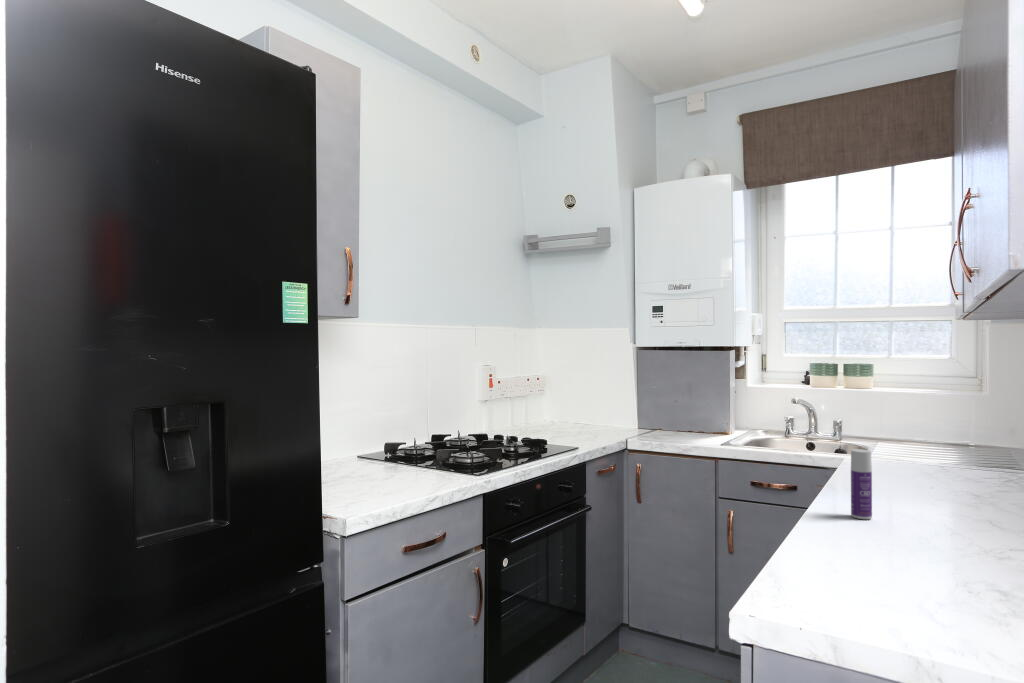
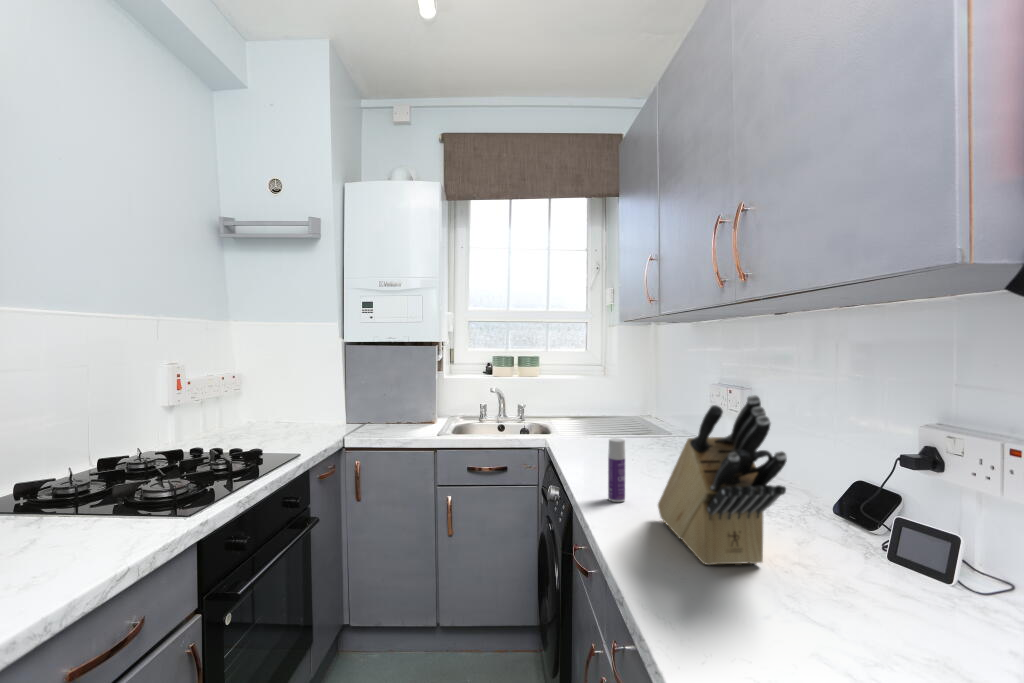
knife block: none [889,397,970,586] -> present [658,395,787,565]

